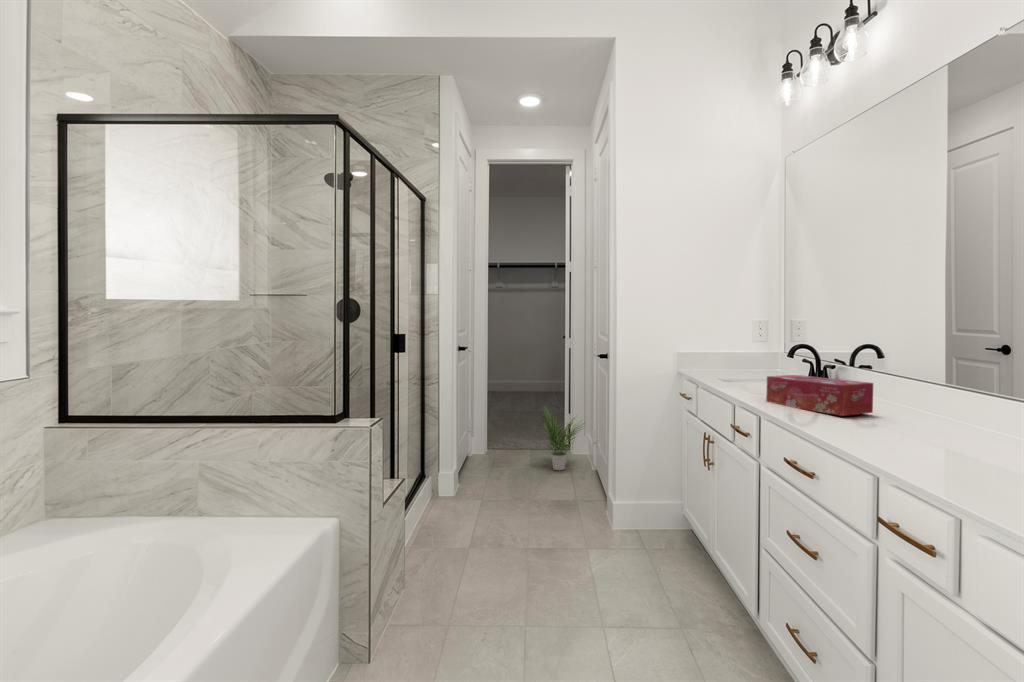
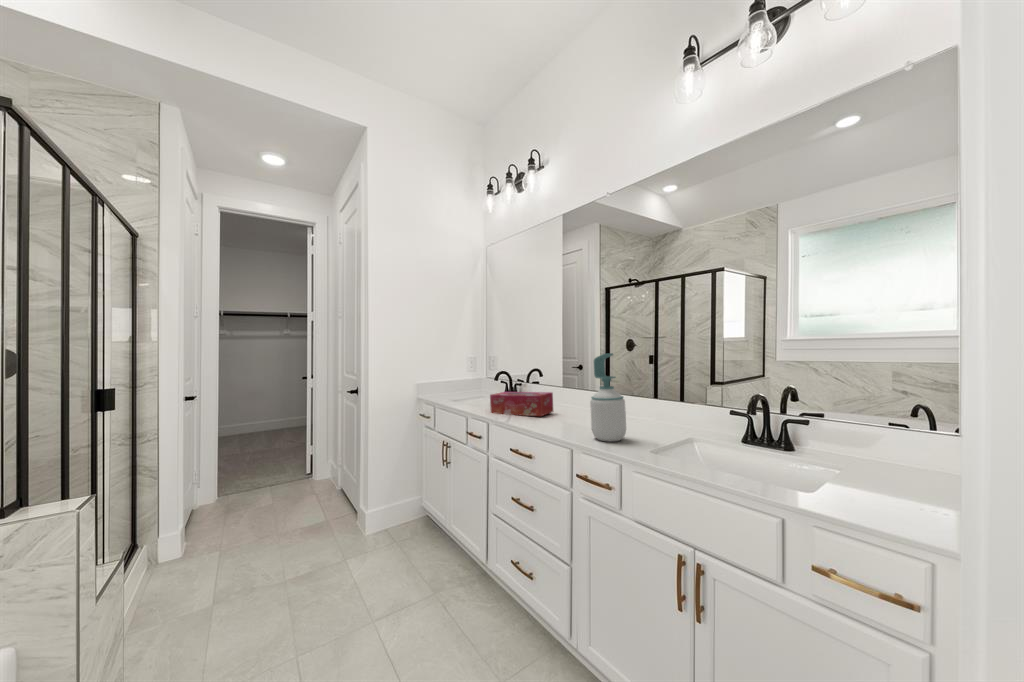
soap bottle: none [901,326,971,467] -> present [590,353,626,442]
potted plant: present [545,413,578,470] -> none [272,441,331,499]

